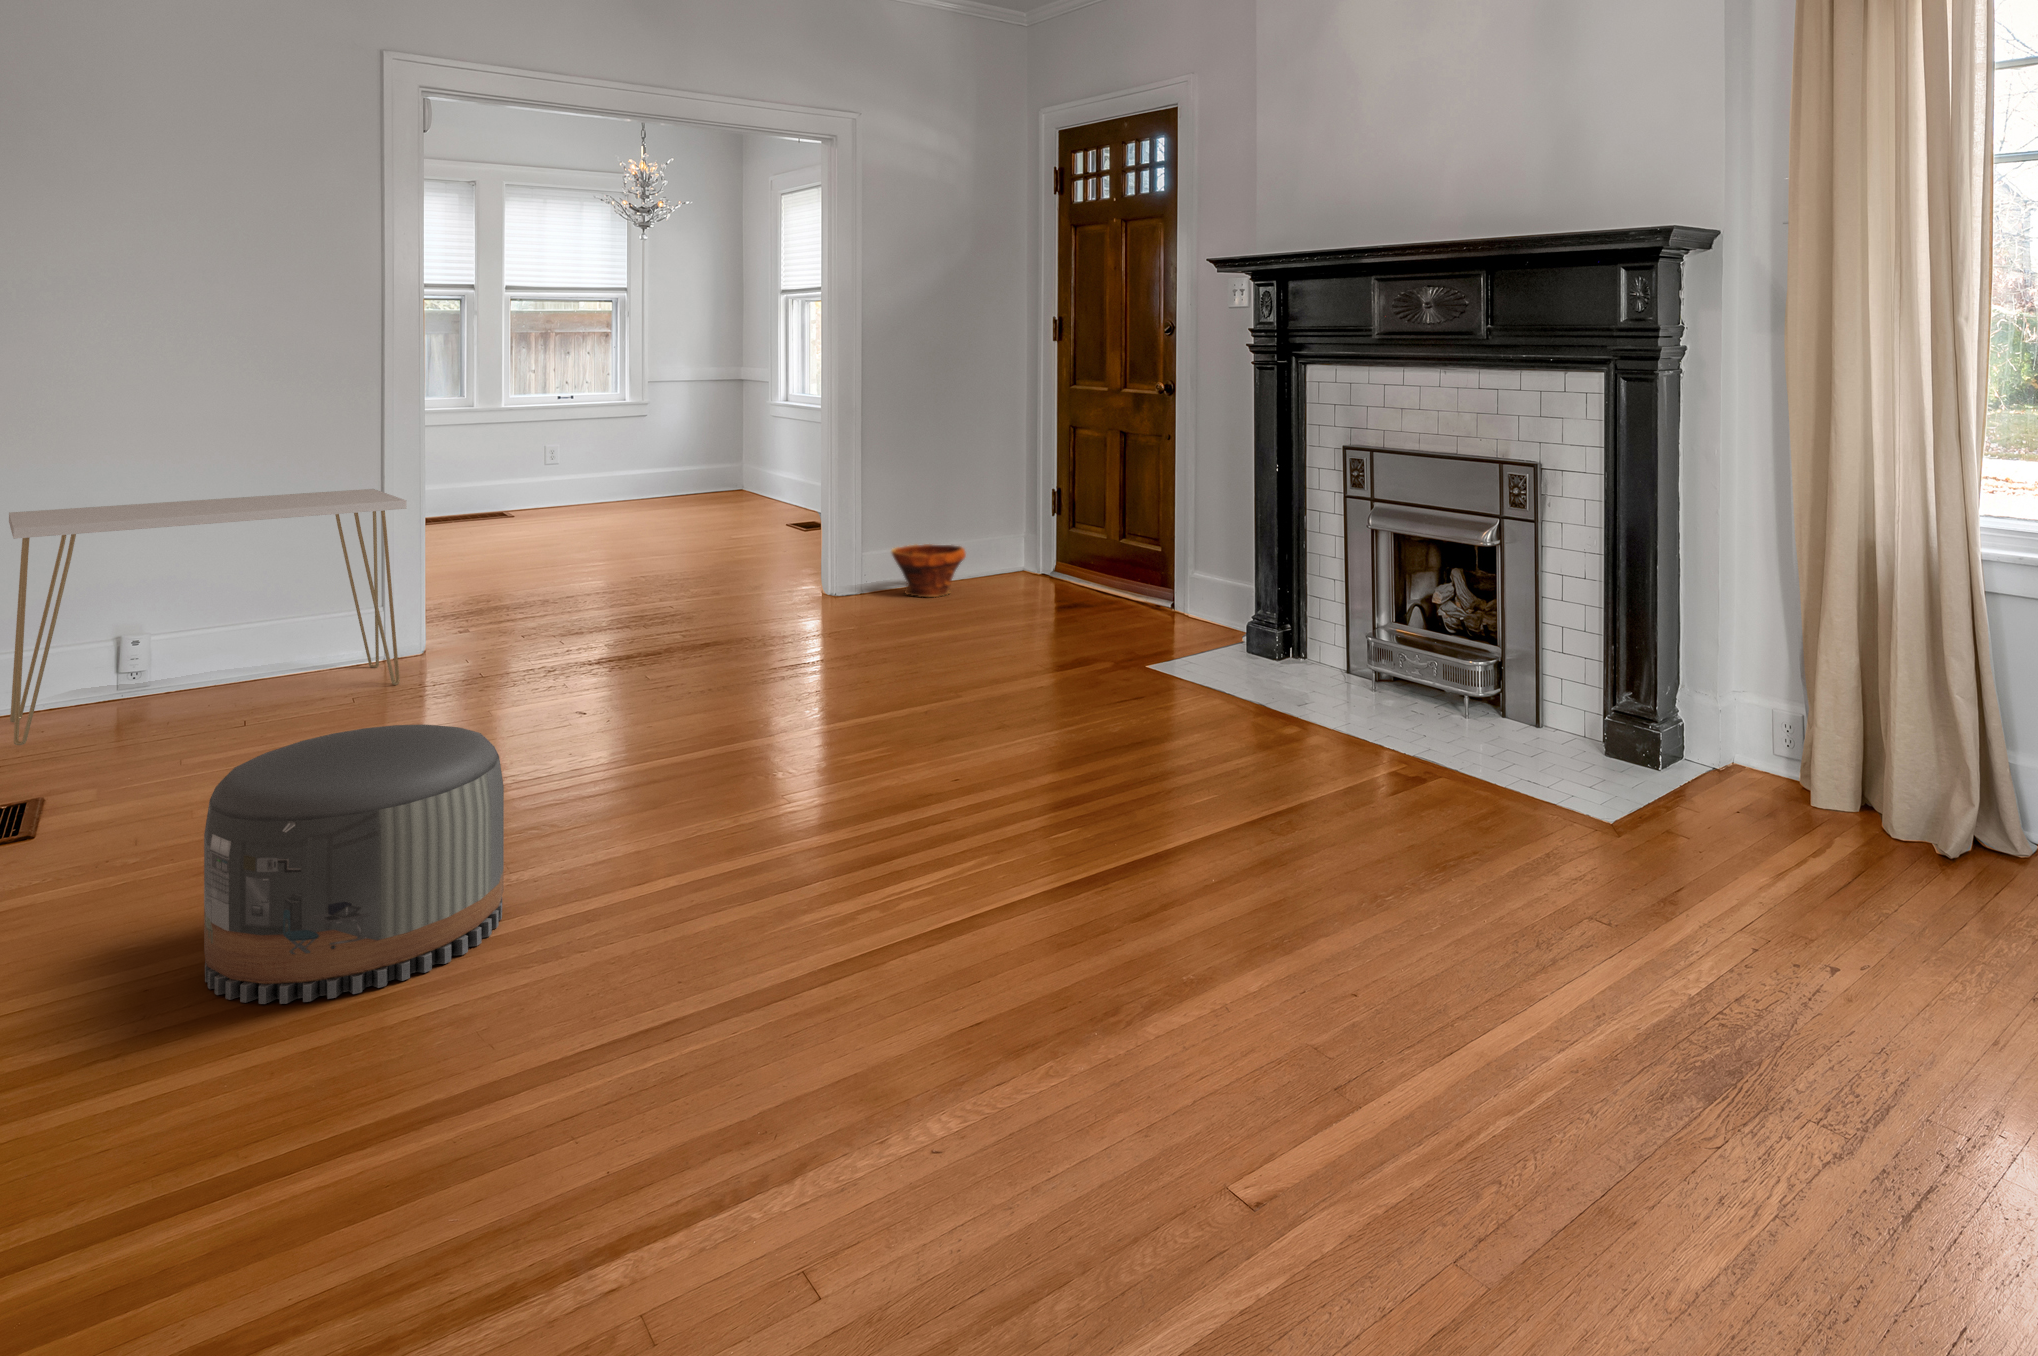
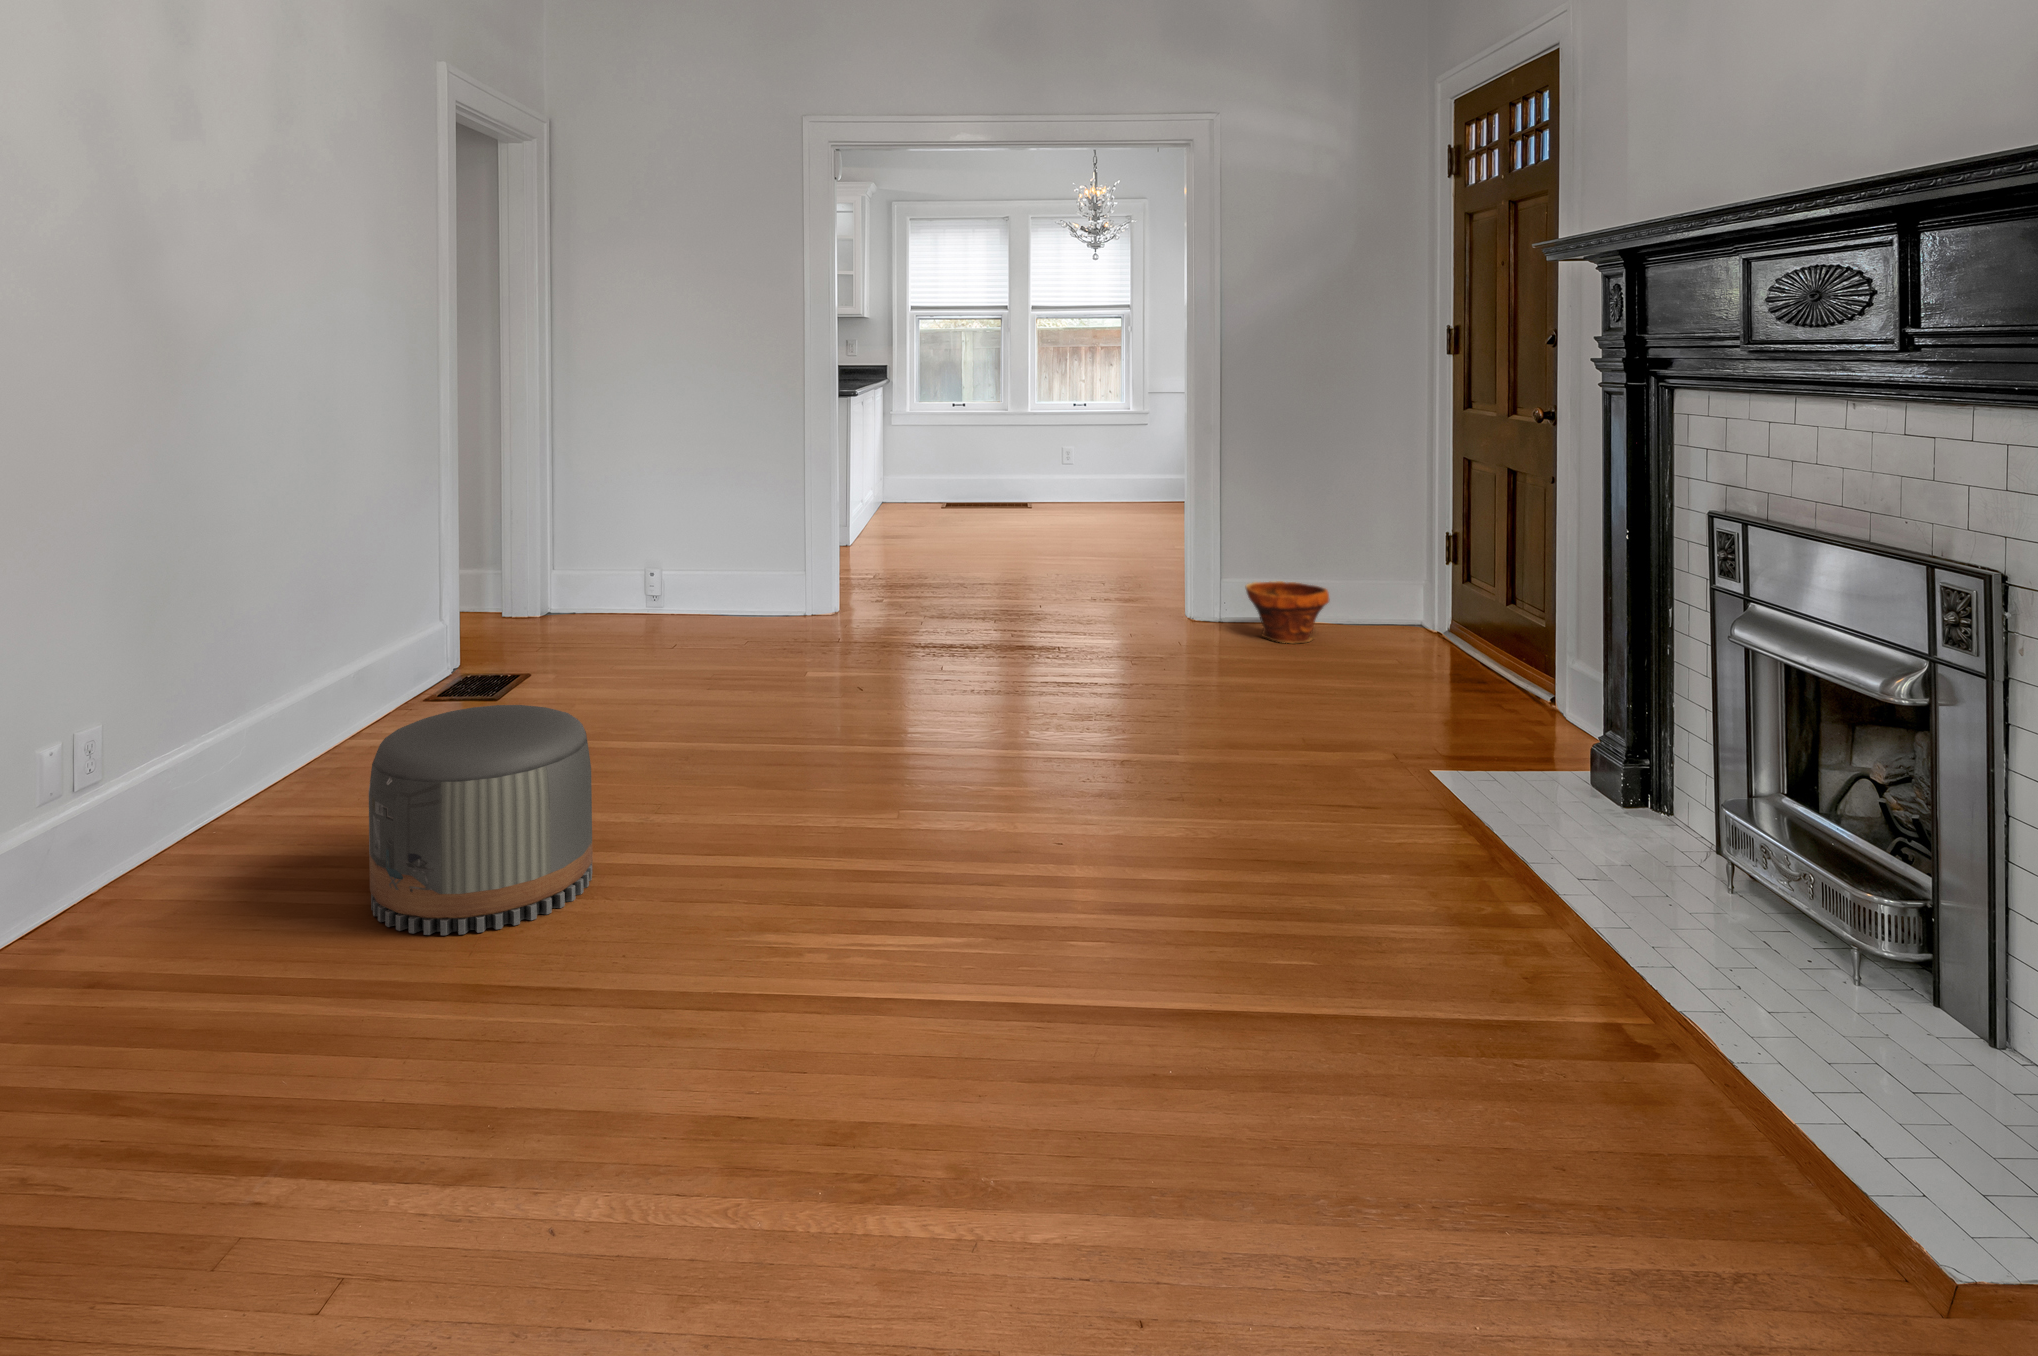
console table: present [9,489,406,745] -> none [522,489,778,665]

